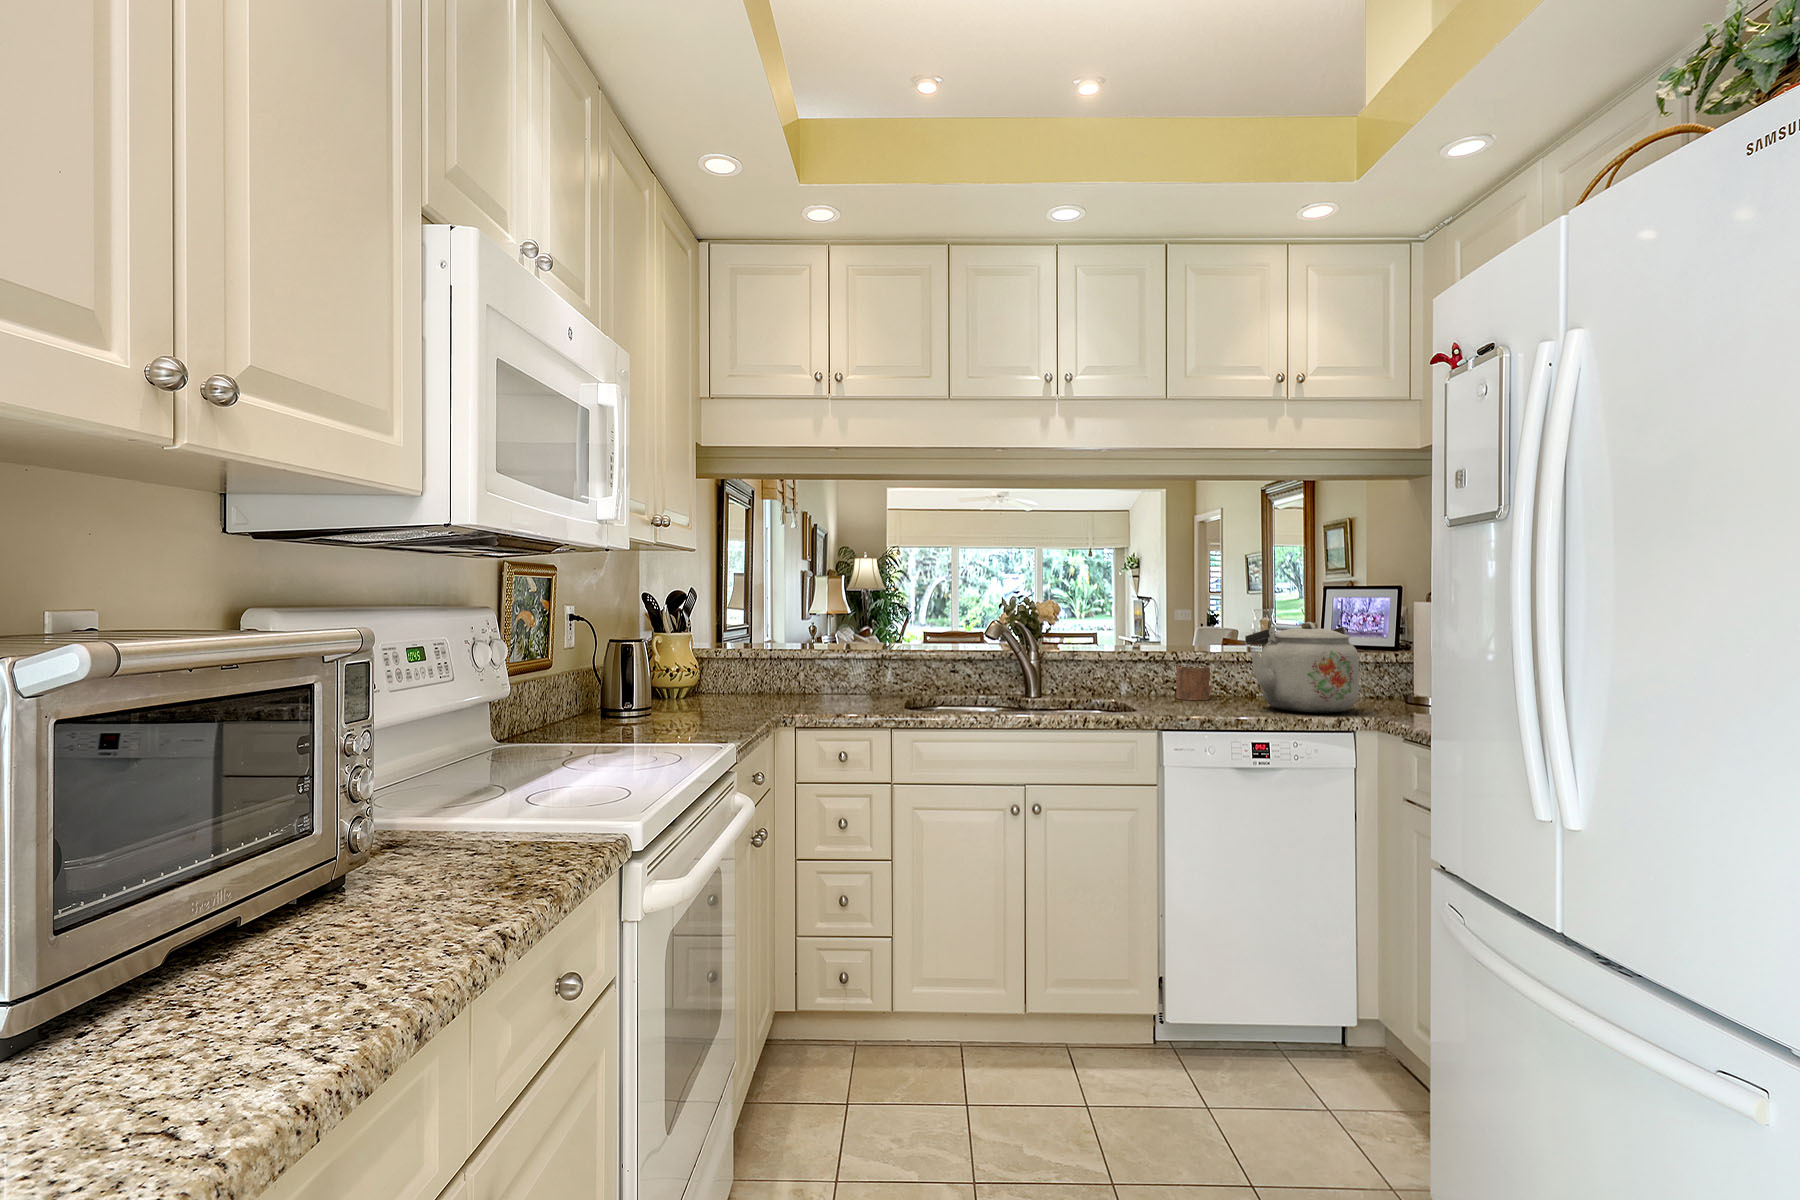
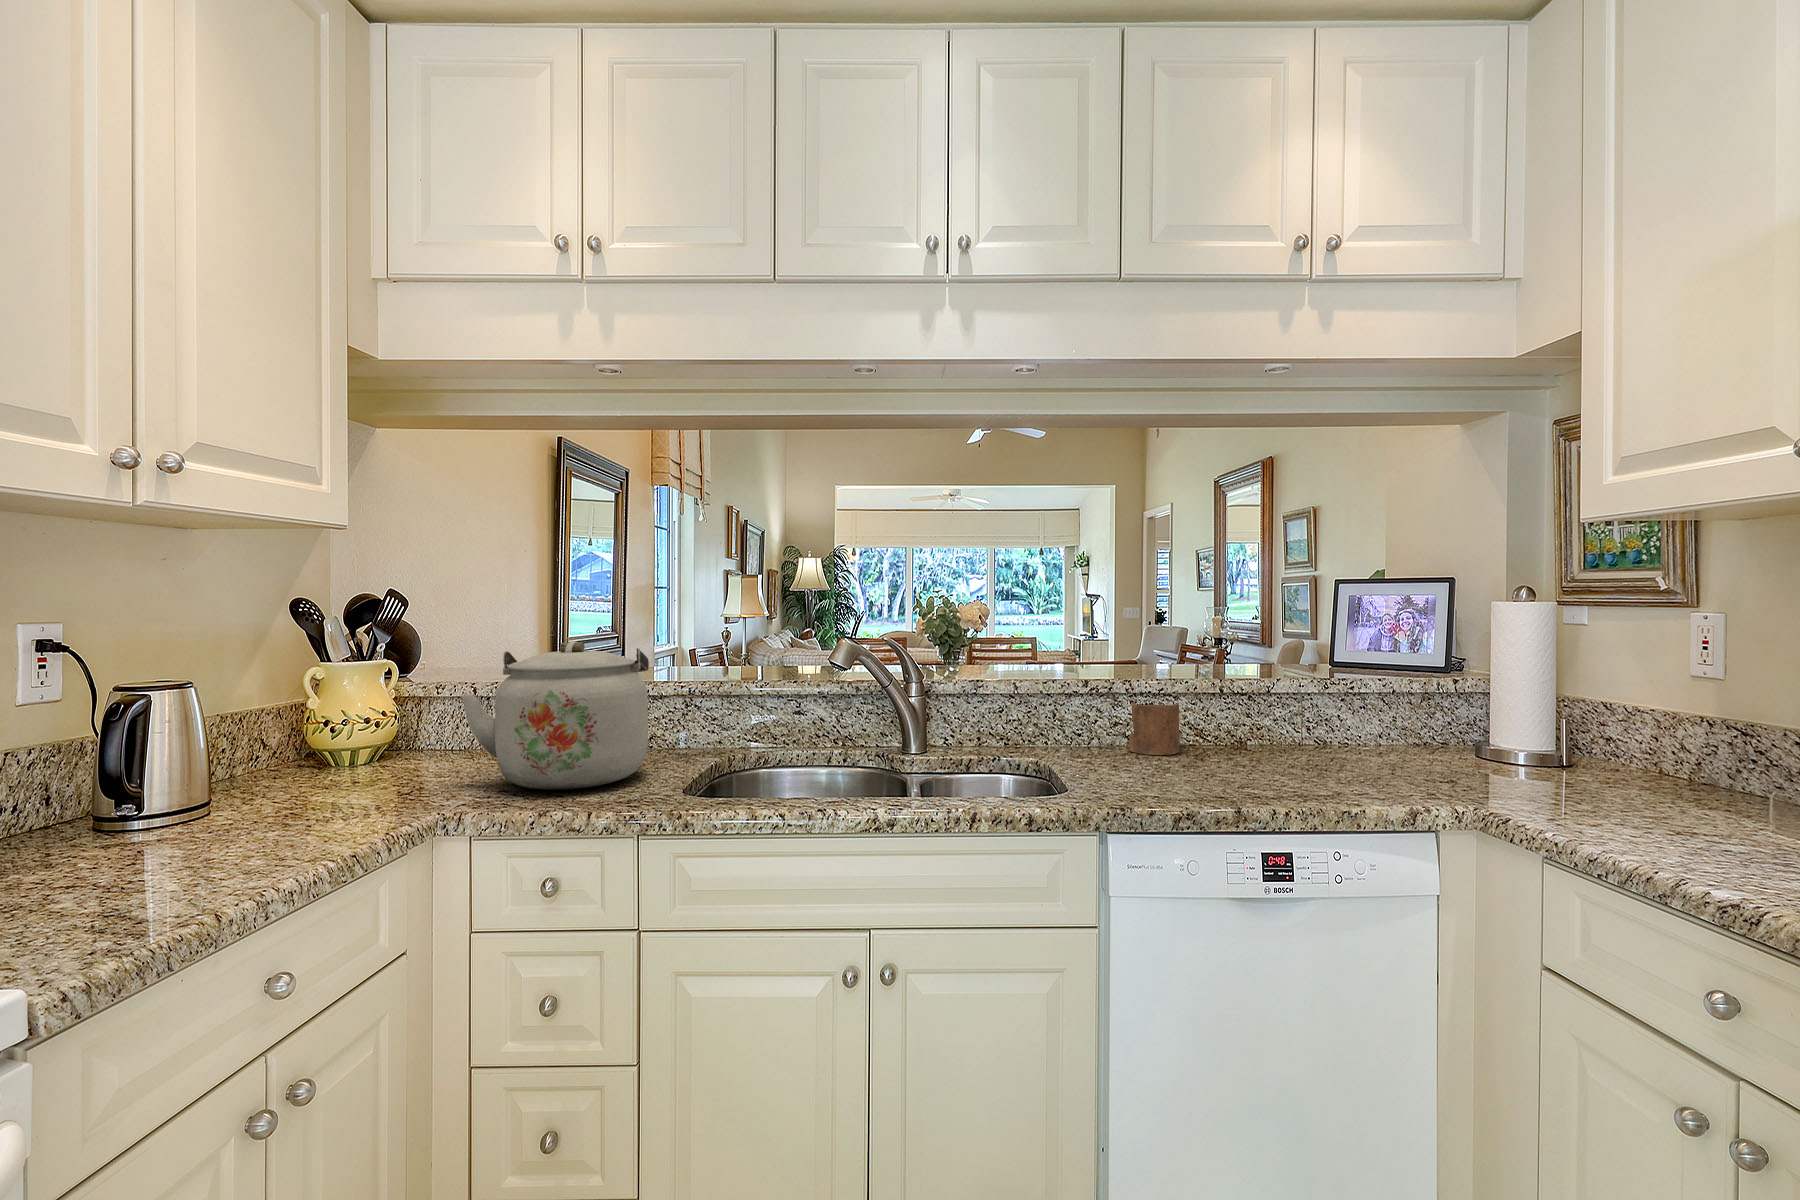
kettle: present [1245,622,1359,713] -> present [460,641,649,790]

